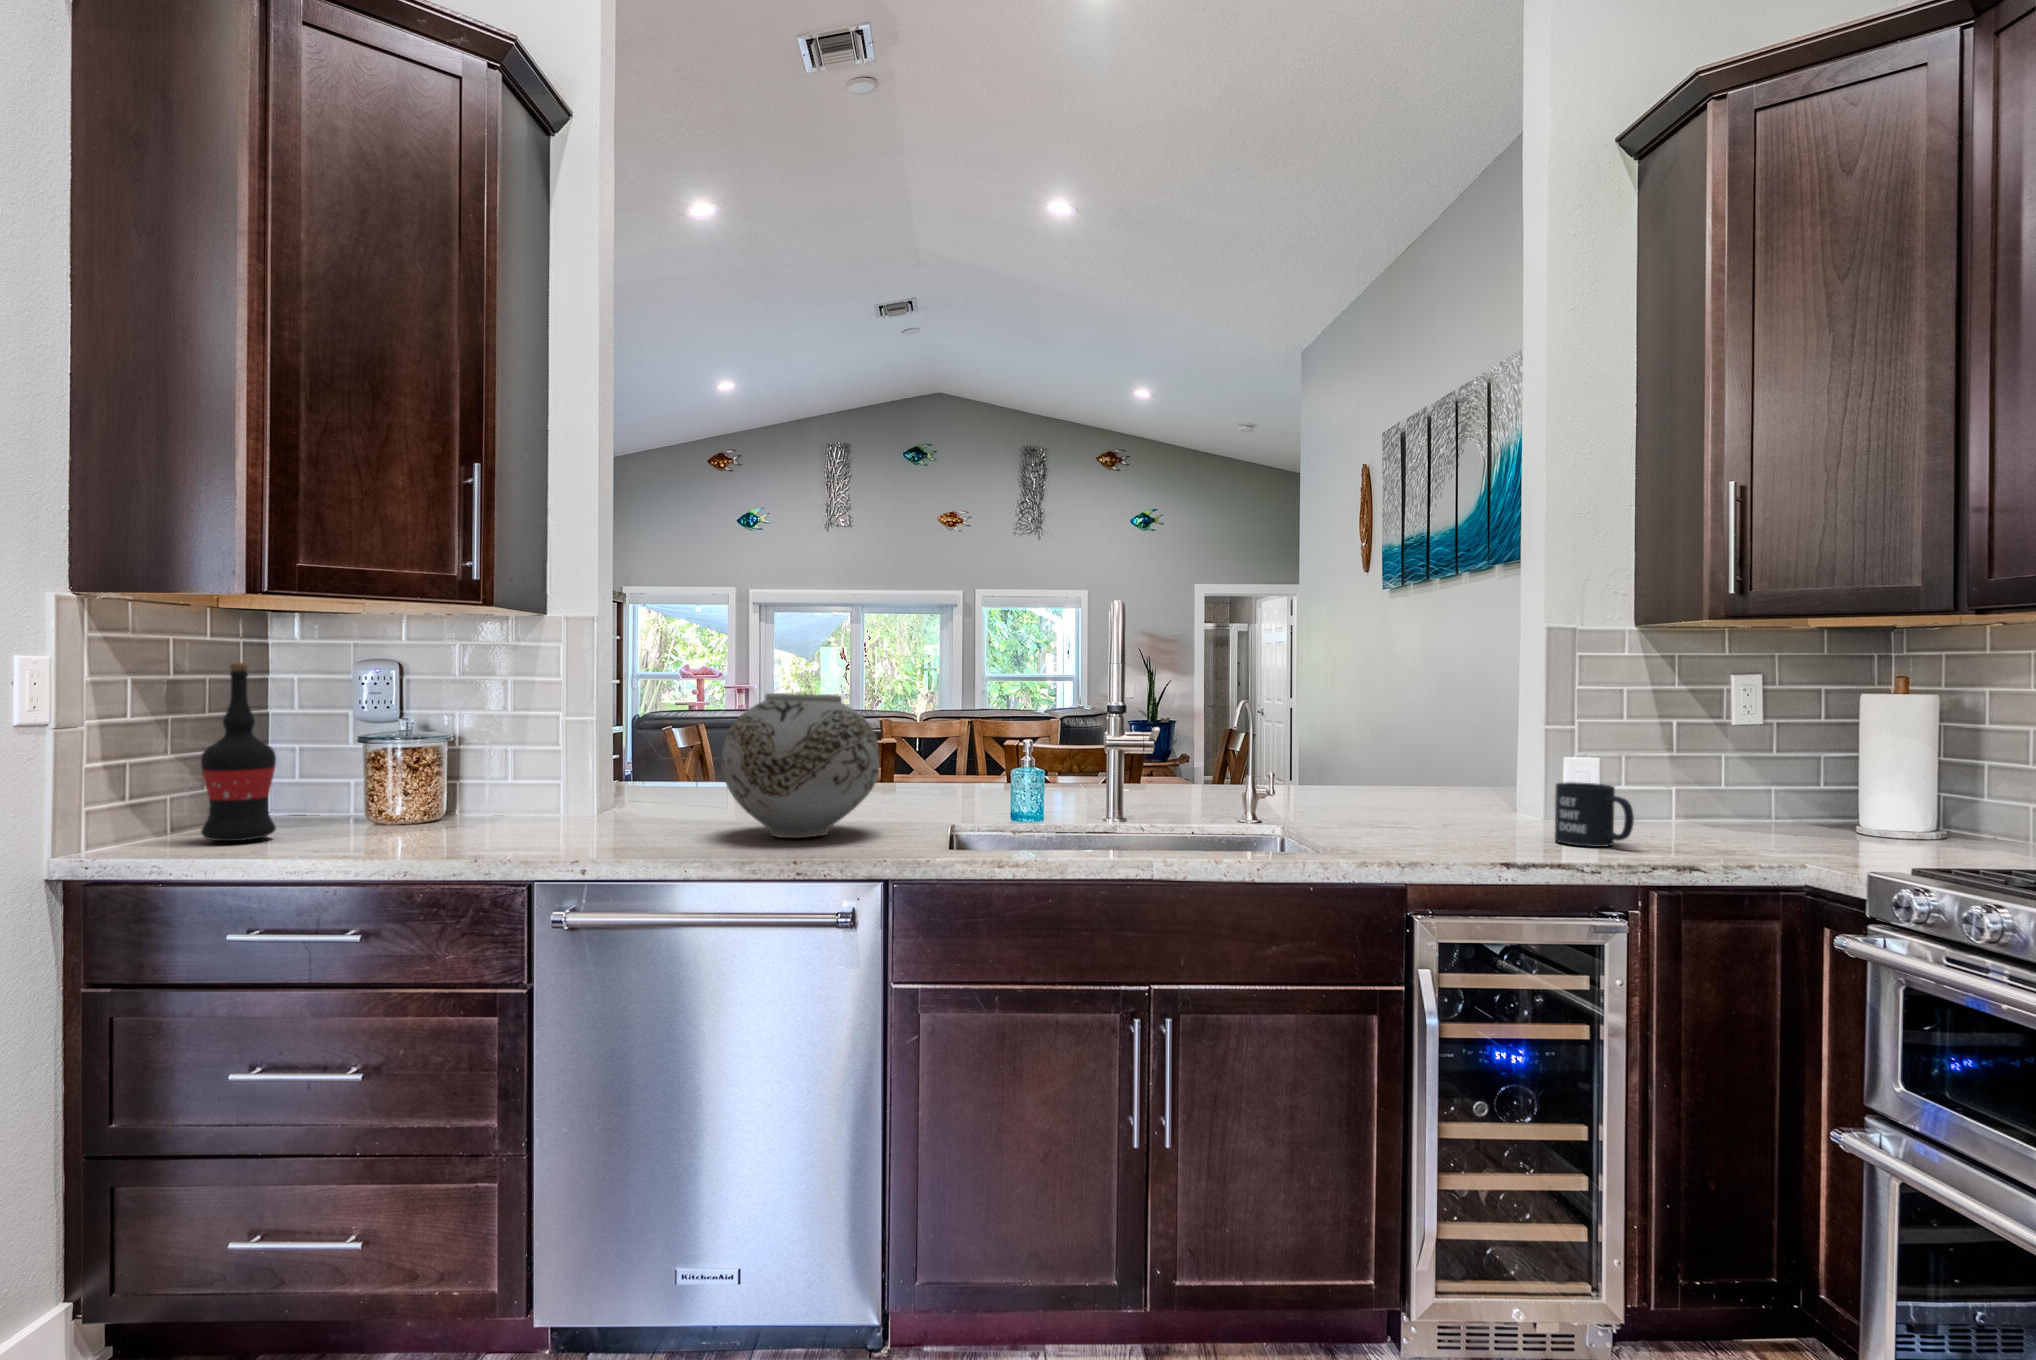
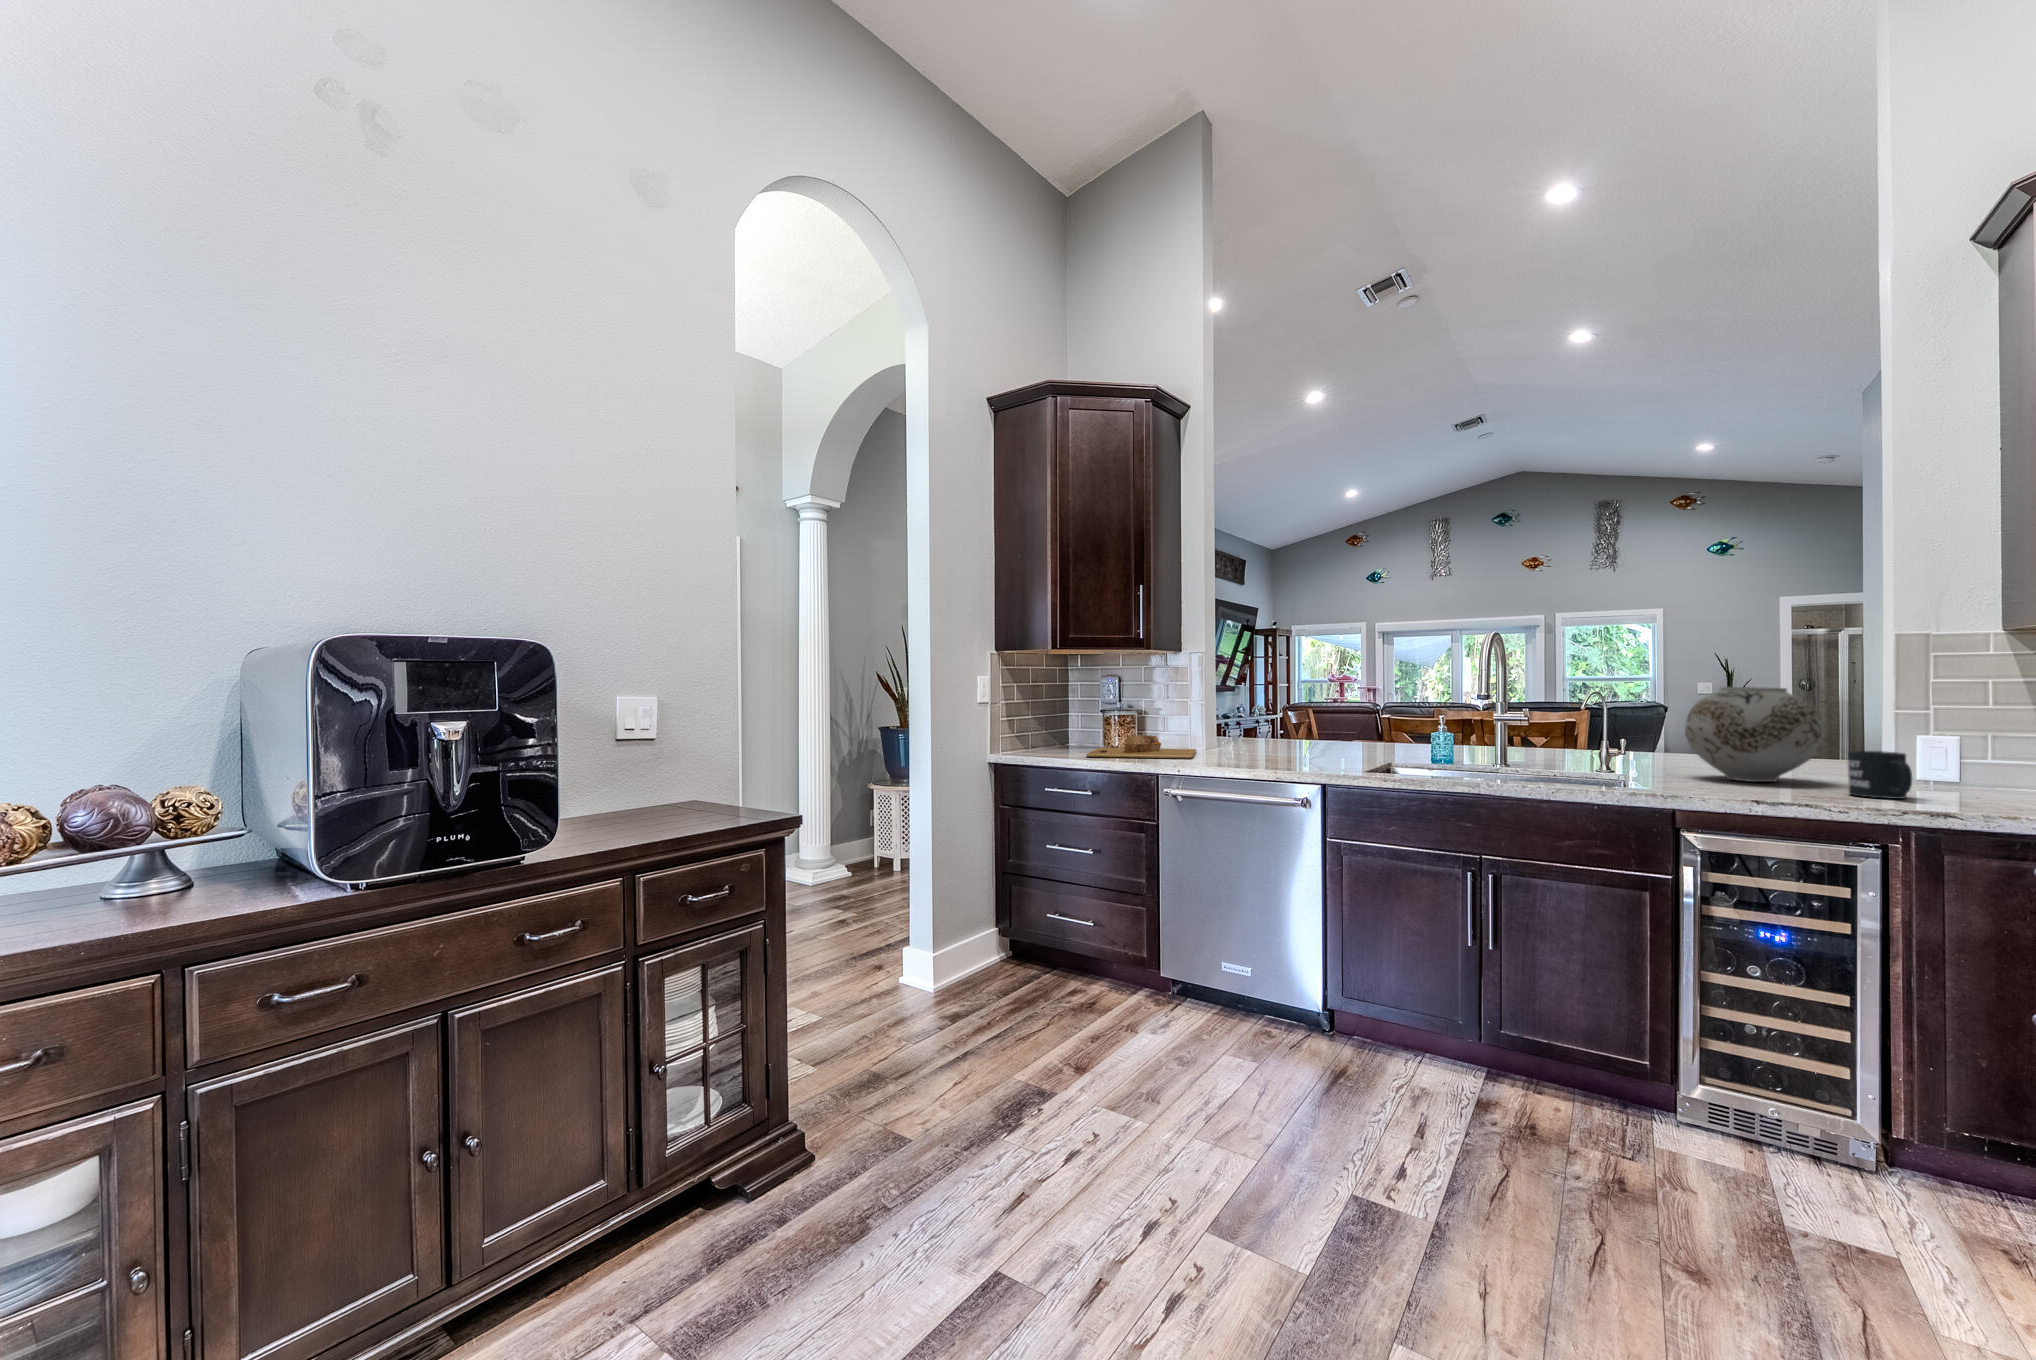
wine bottle: present [201,663,276,841] -> none [1042,678,1068,752]
vase: present [721,693,879,838] -> present [1685,687,1825,782]
cutting board: none [333,791,594,852] -> present [1086,735,1196,759]

